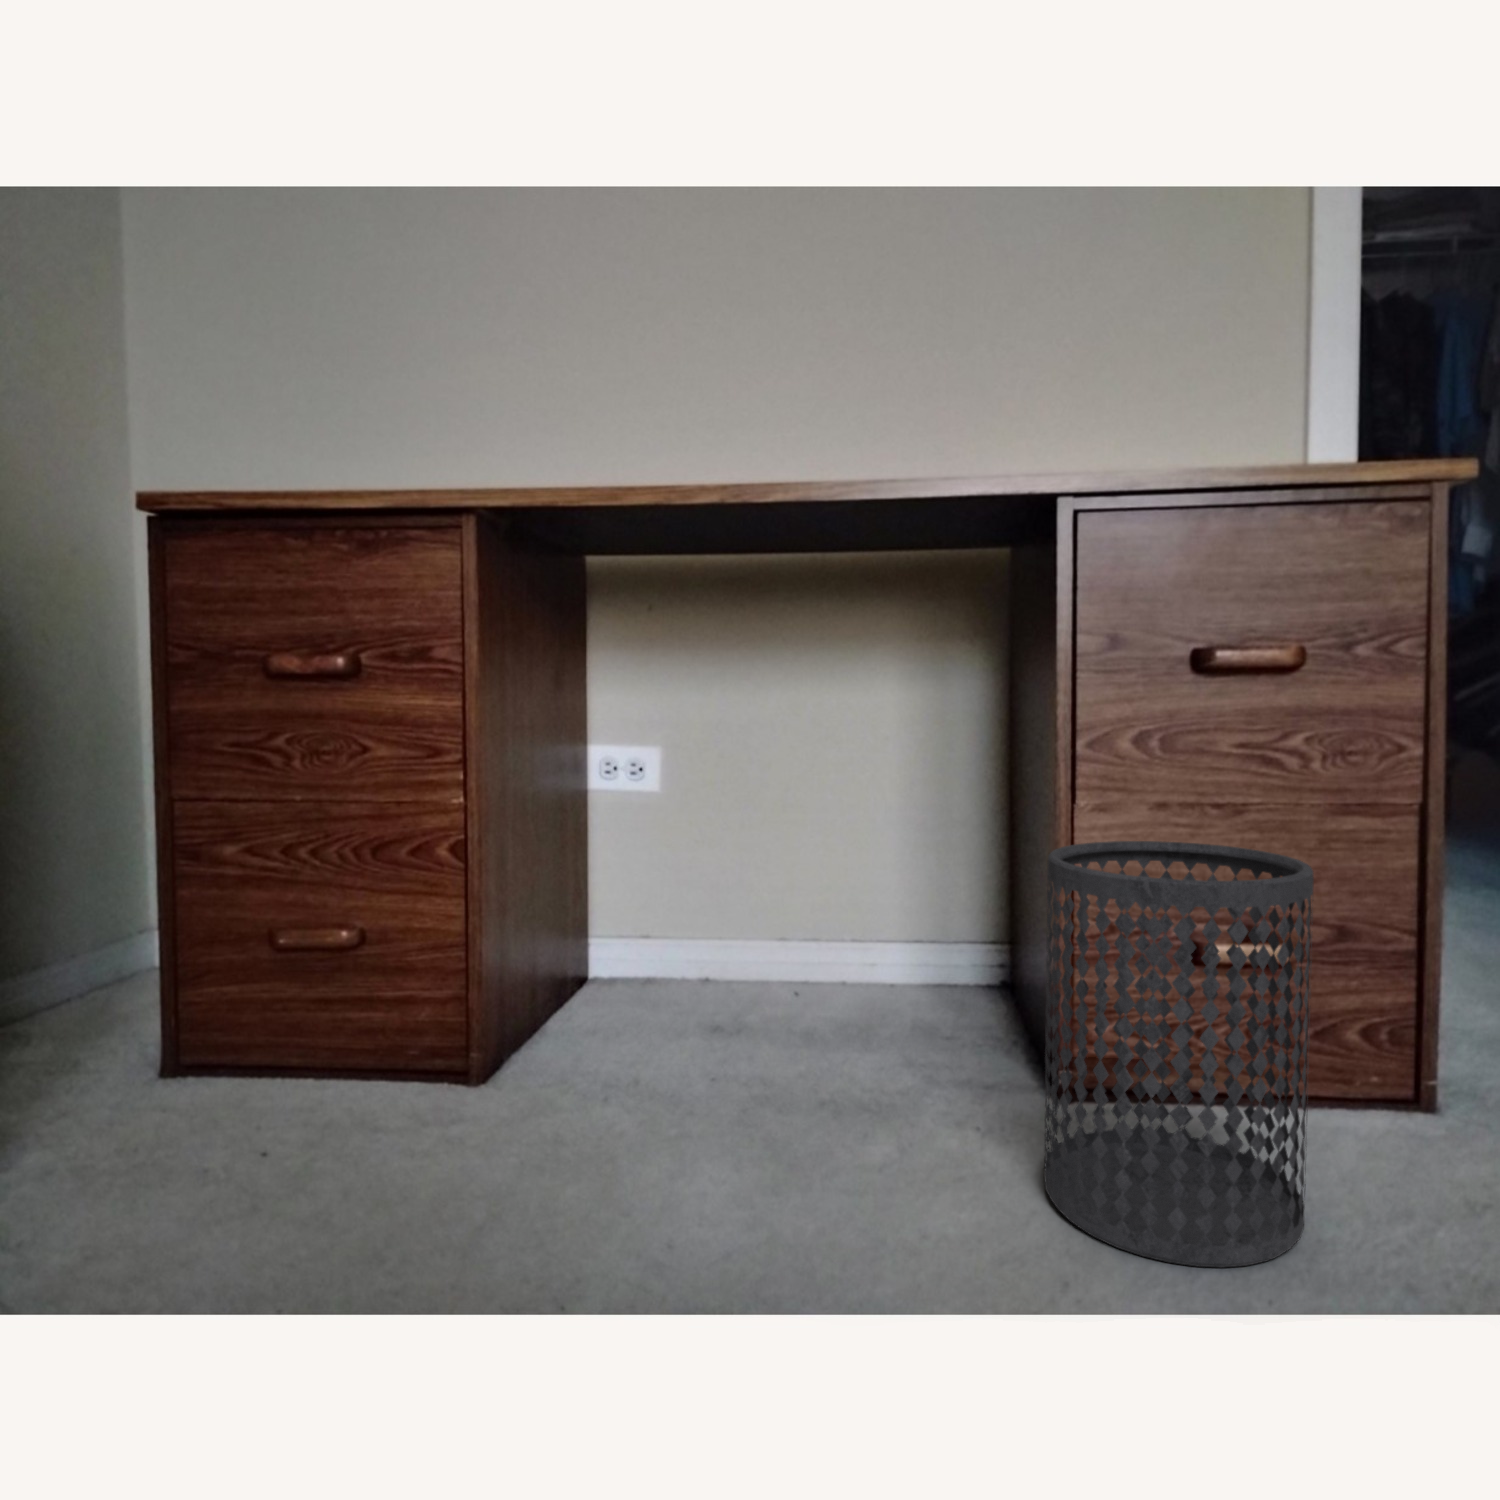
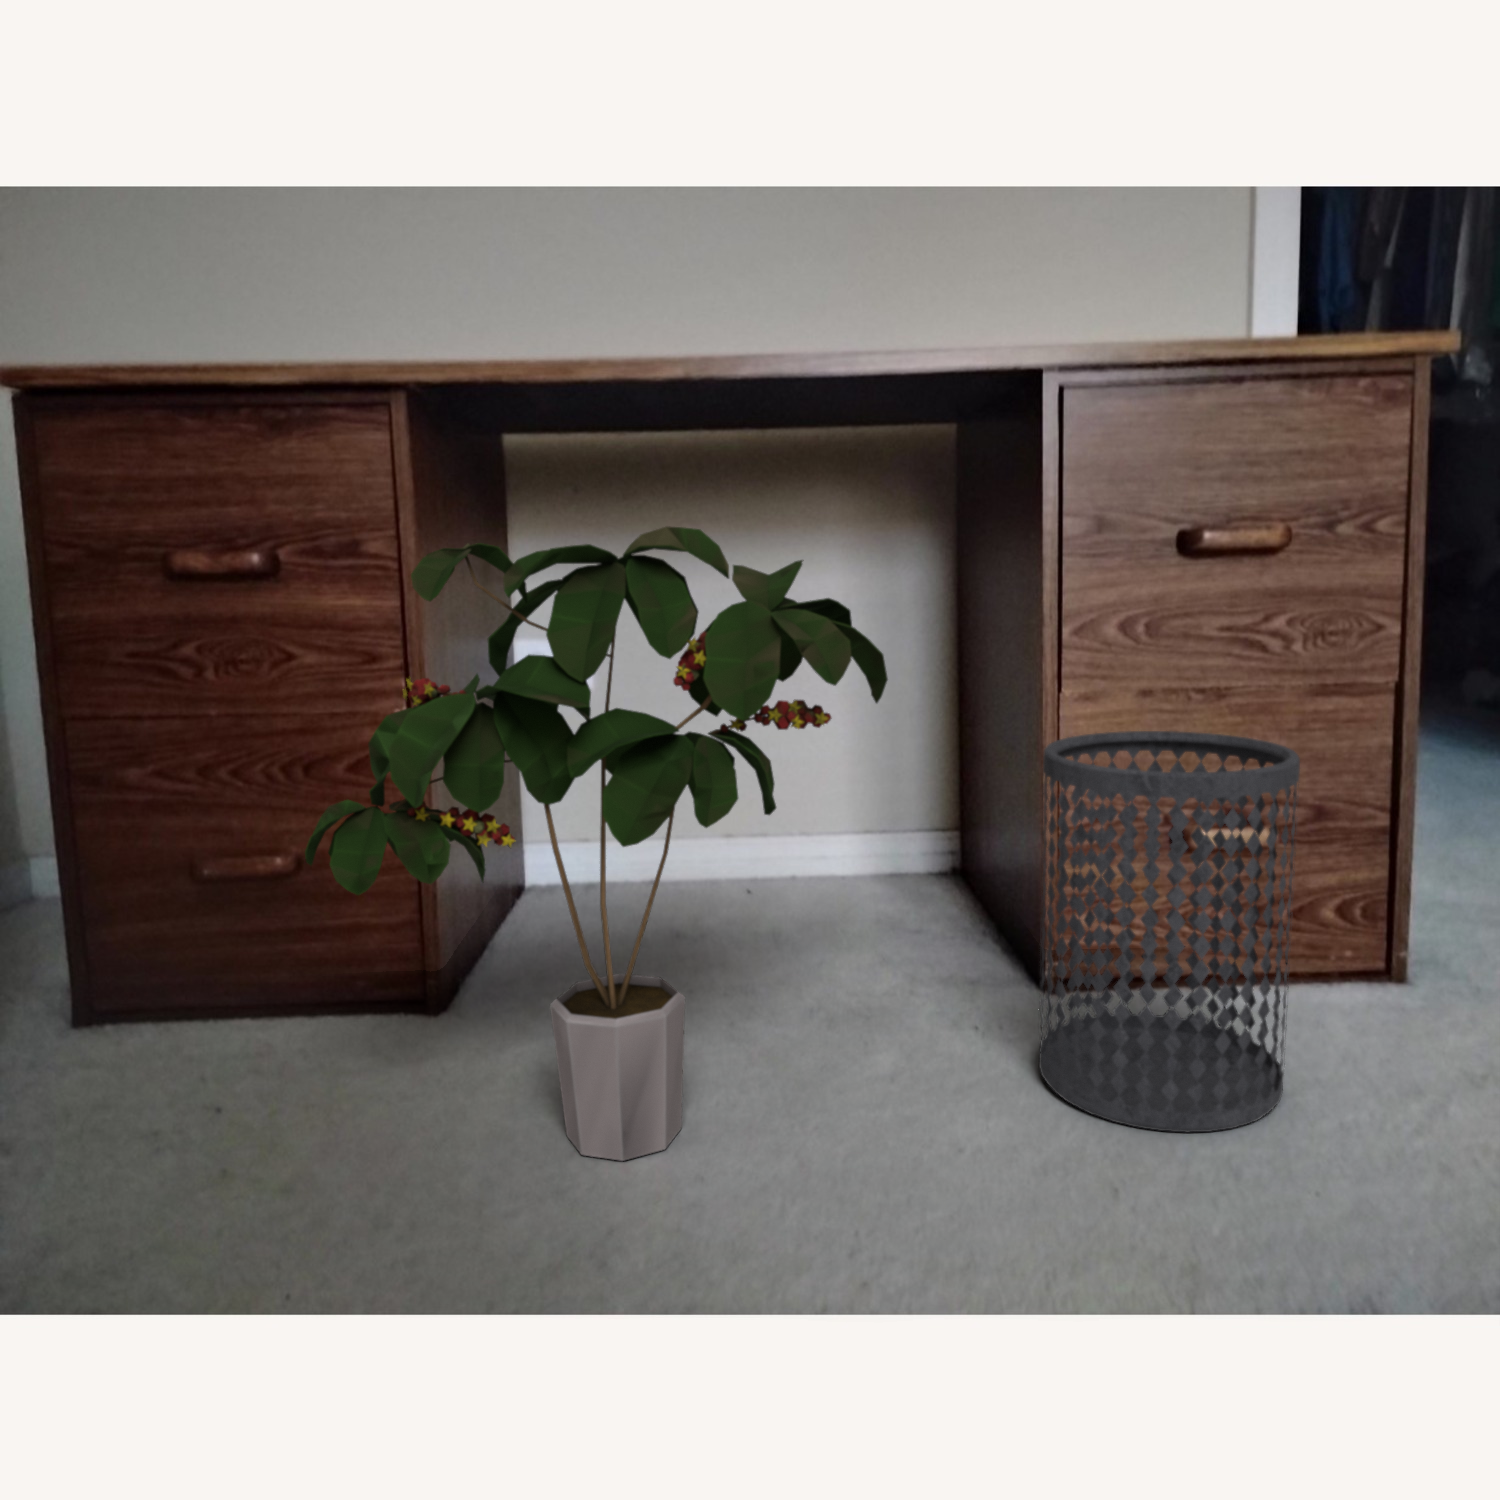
potted plant: none [321,626,886,1252] -> present [305,527,888,1161]

